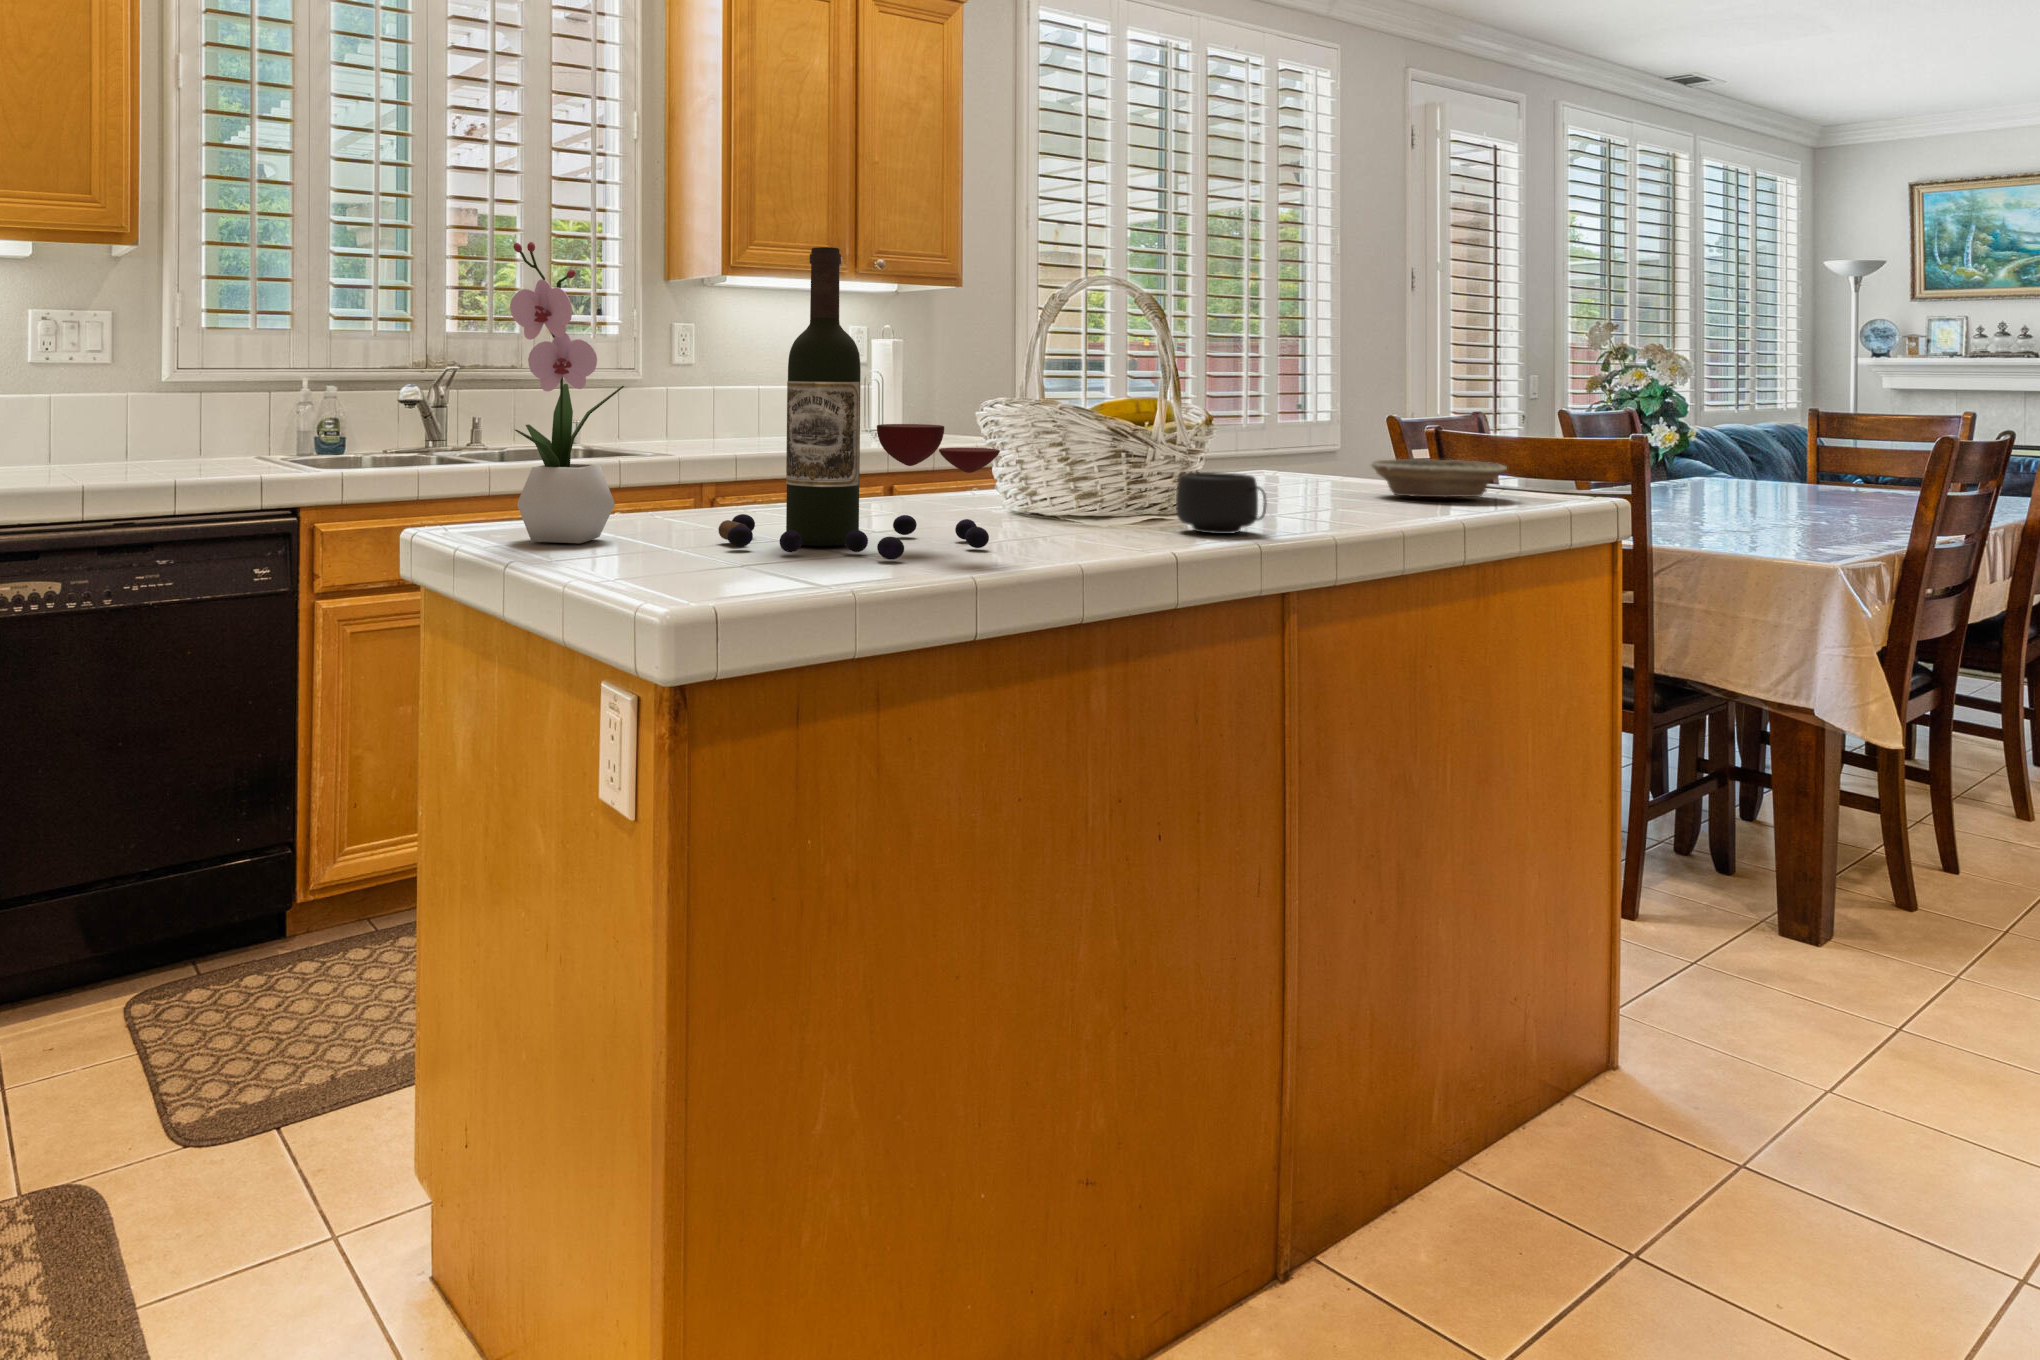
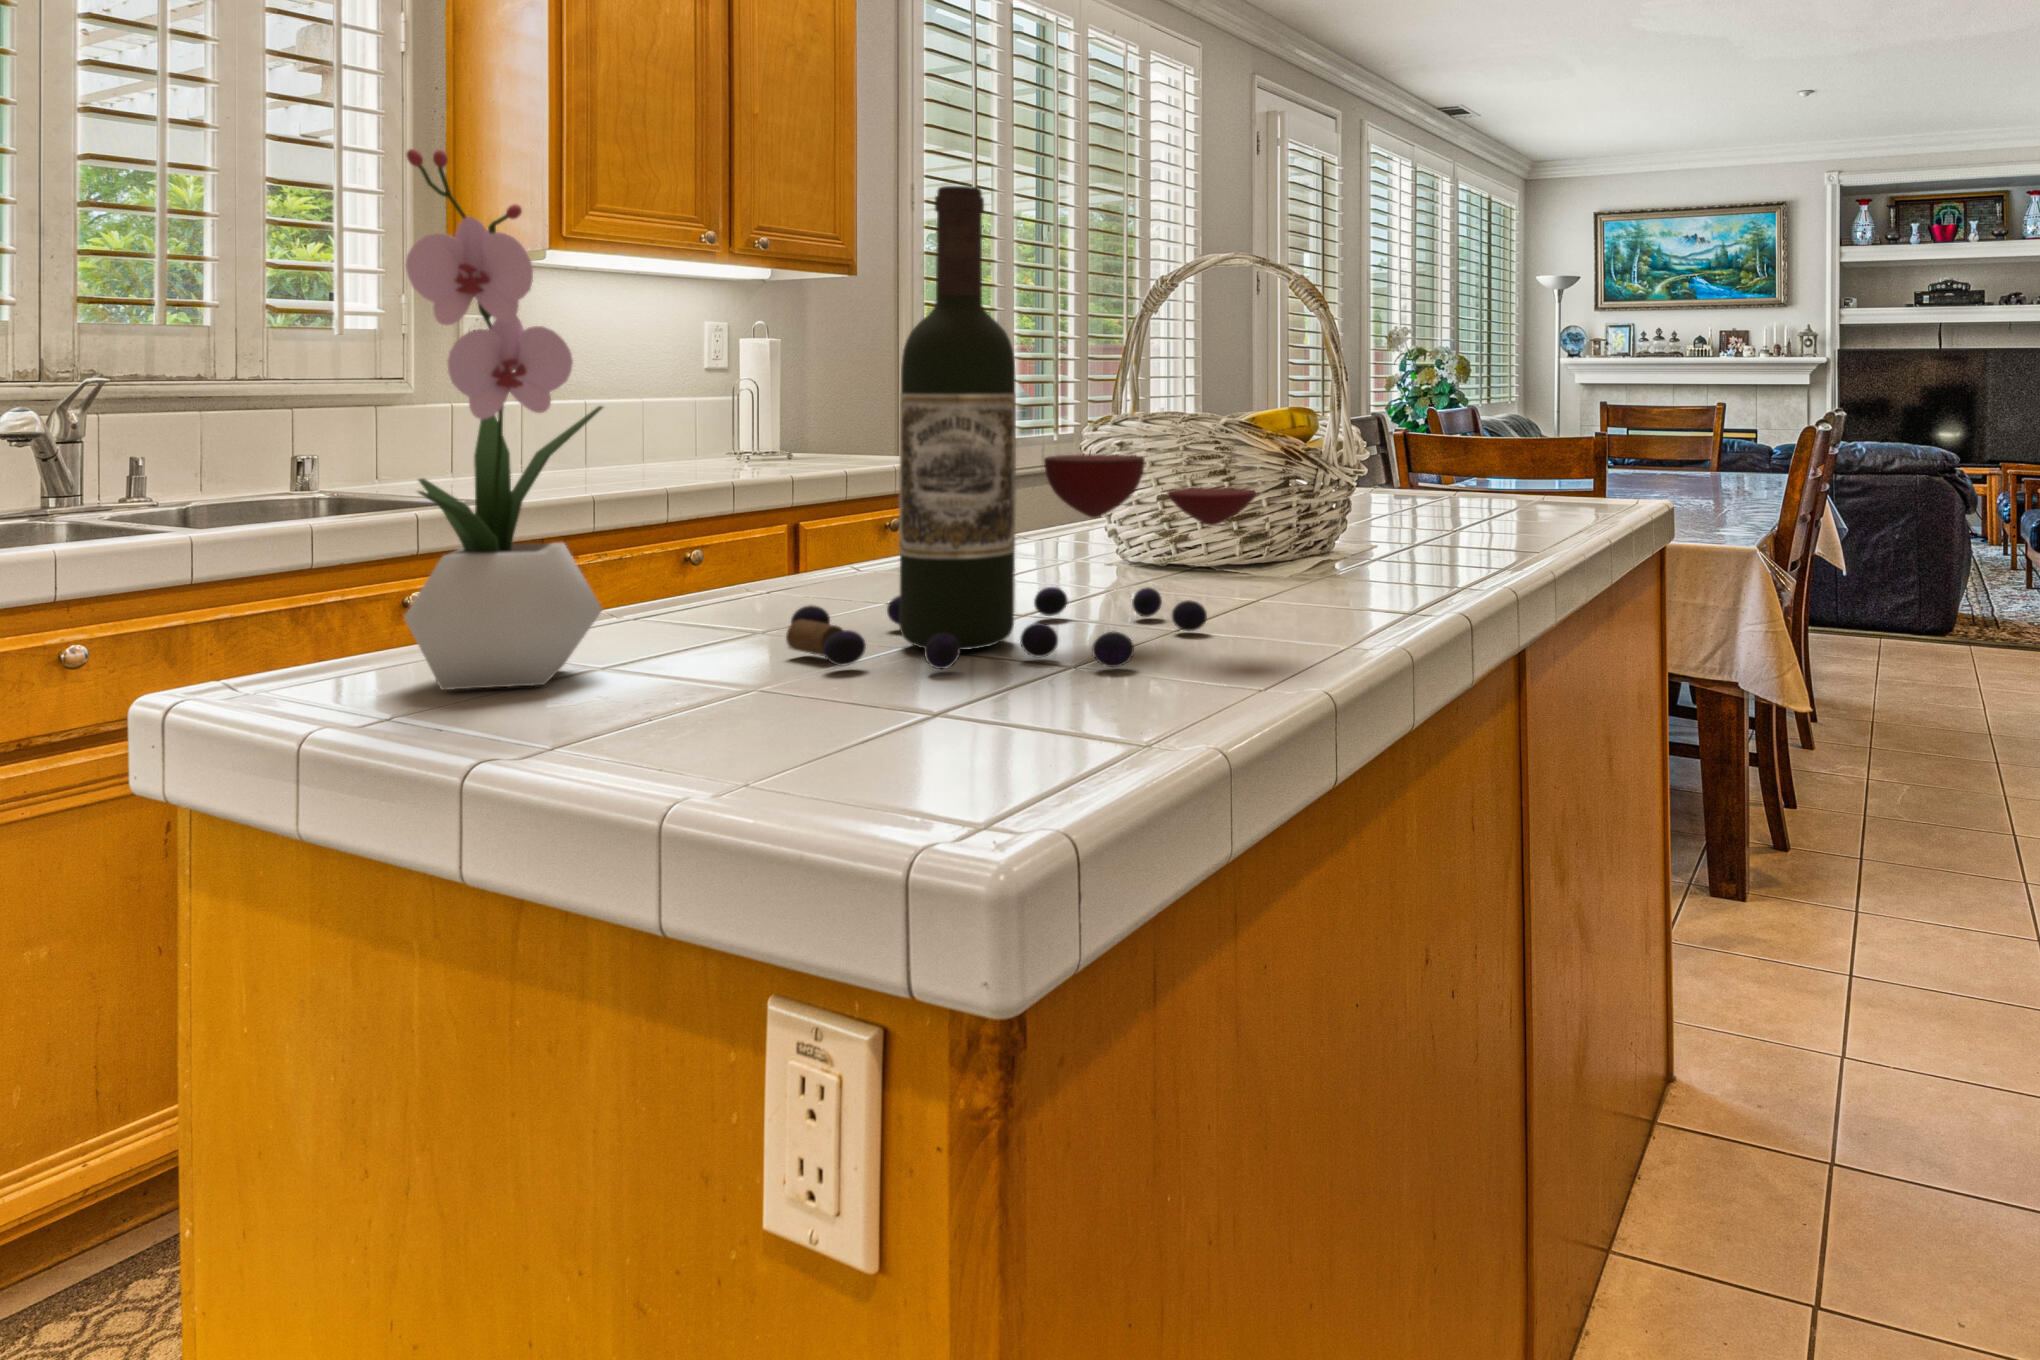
bowl: present [1370,459,1507,497] -> none [1439,468,1579,511]
mug: present [1176,472,1266,534] -> none [1359,500,1478,579]

